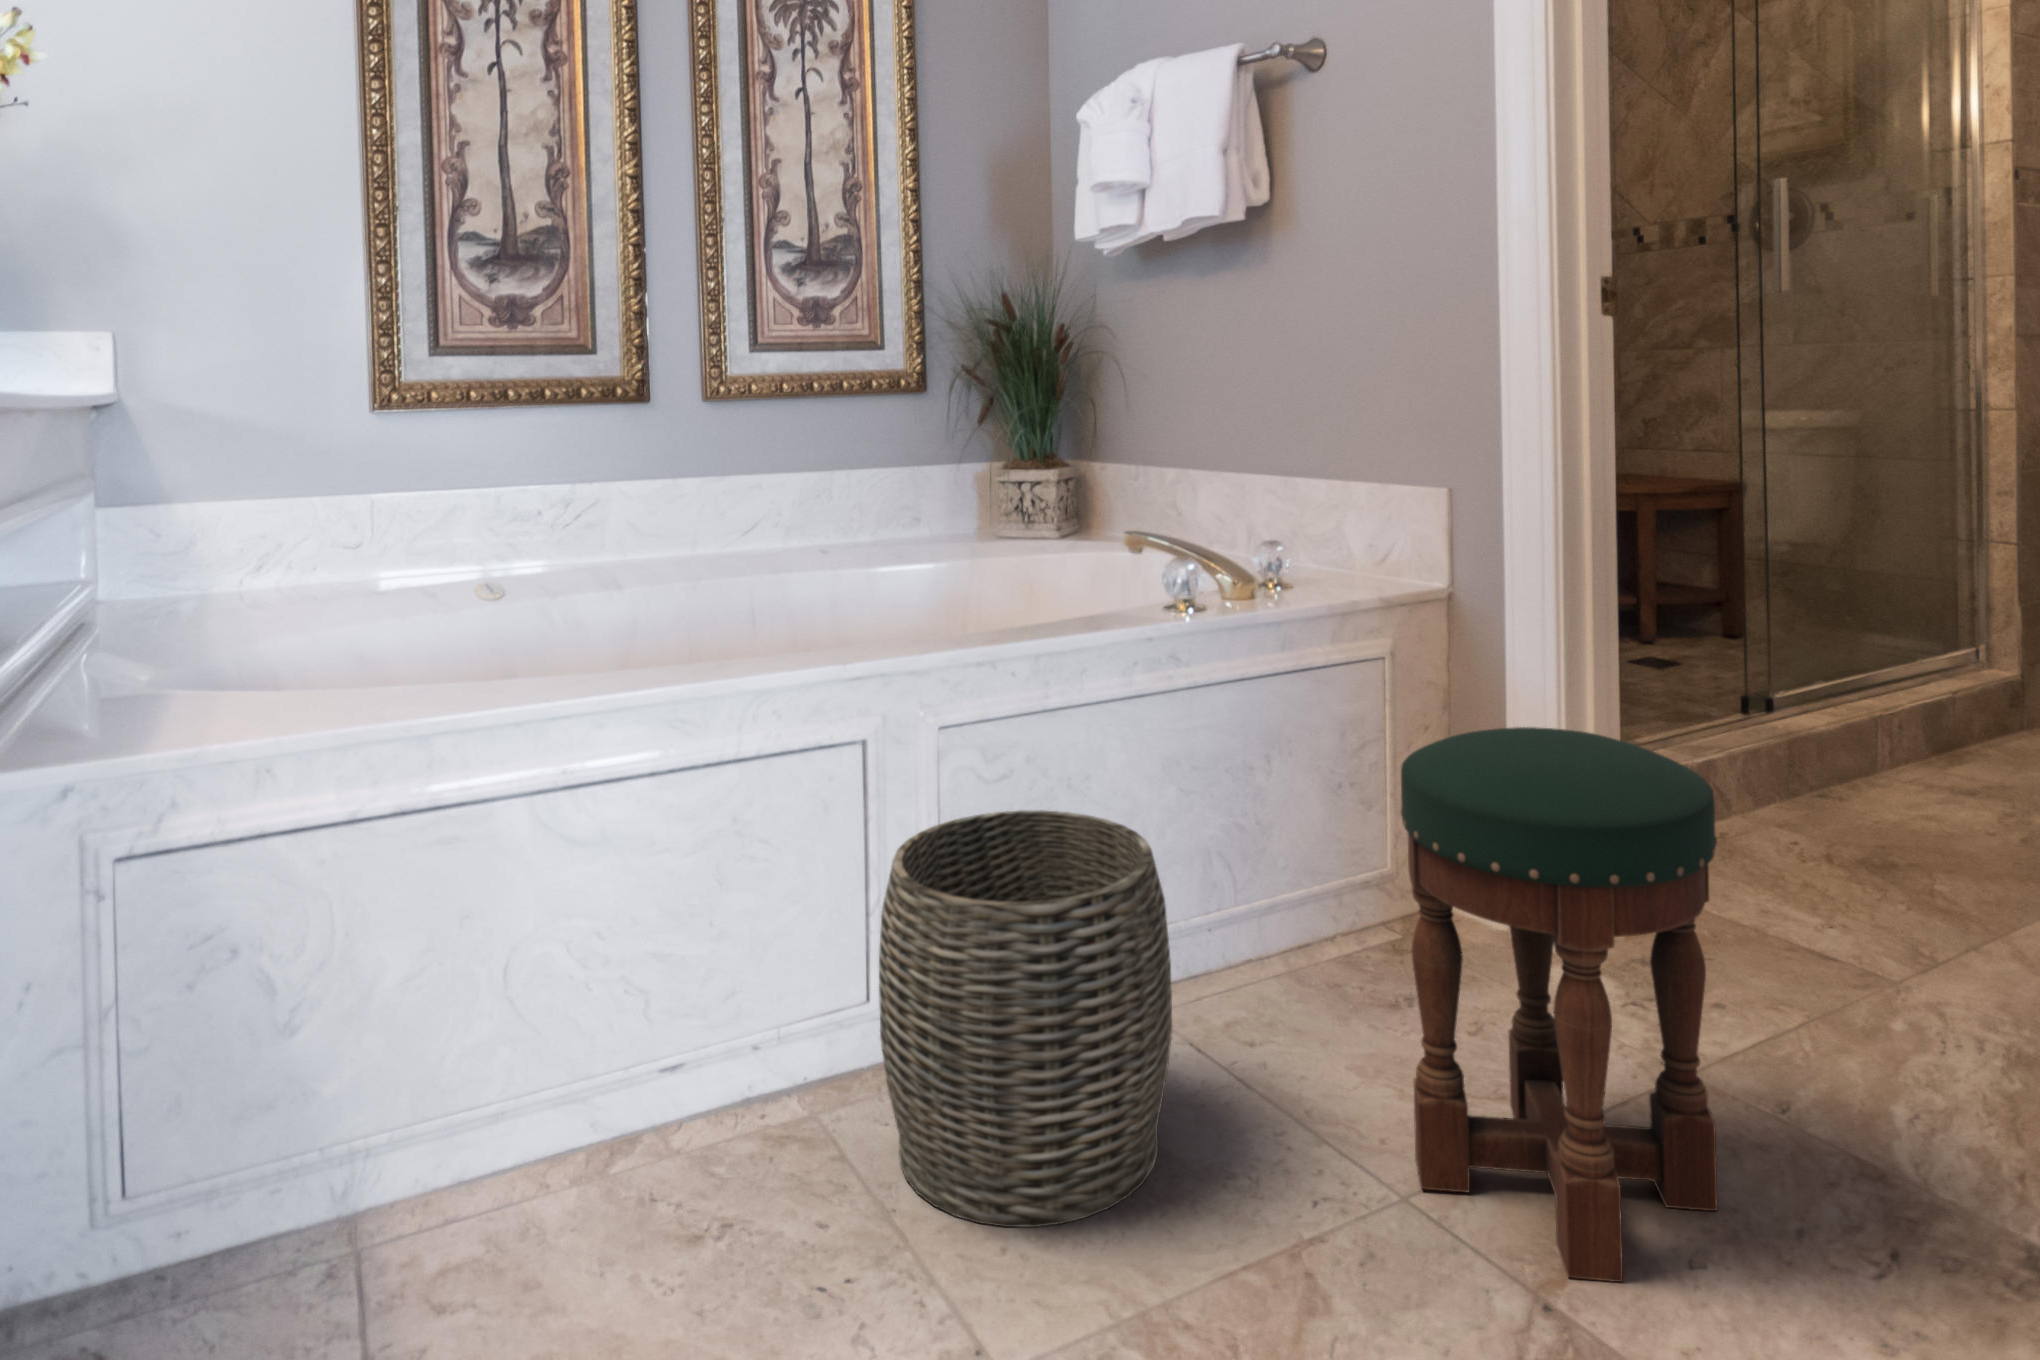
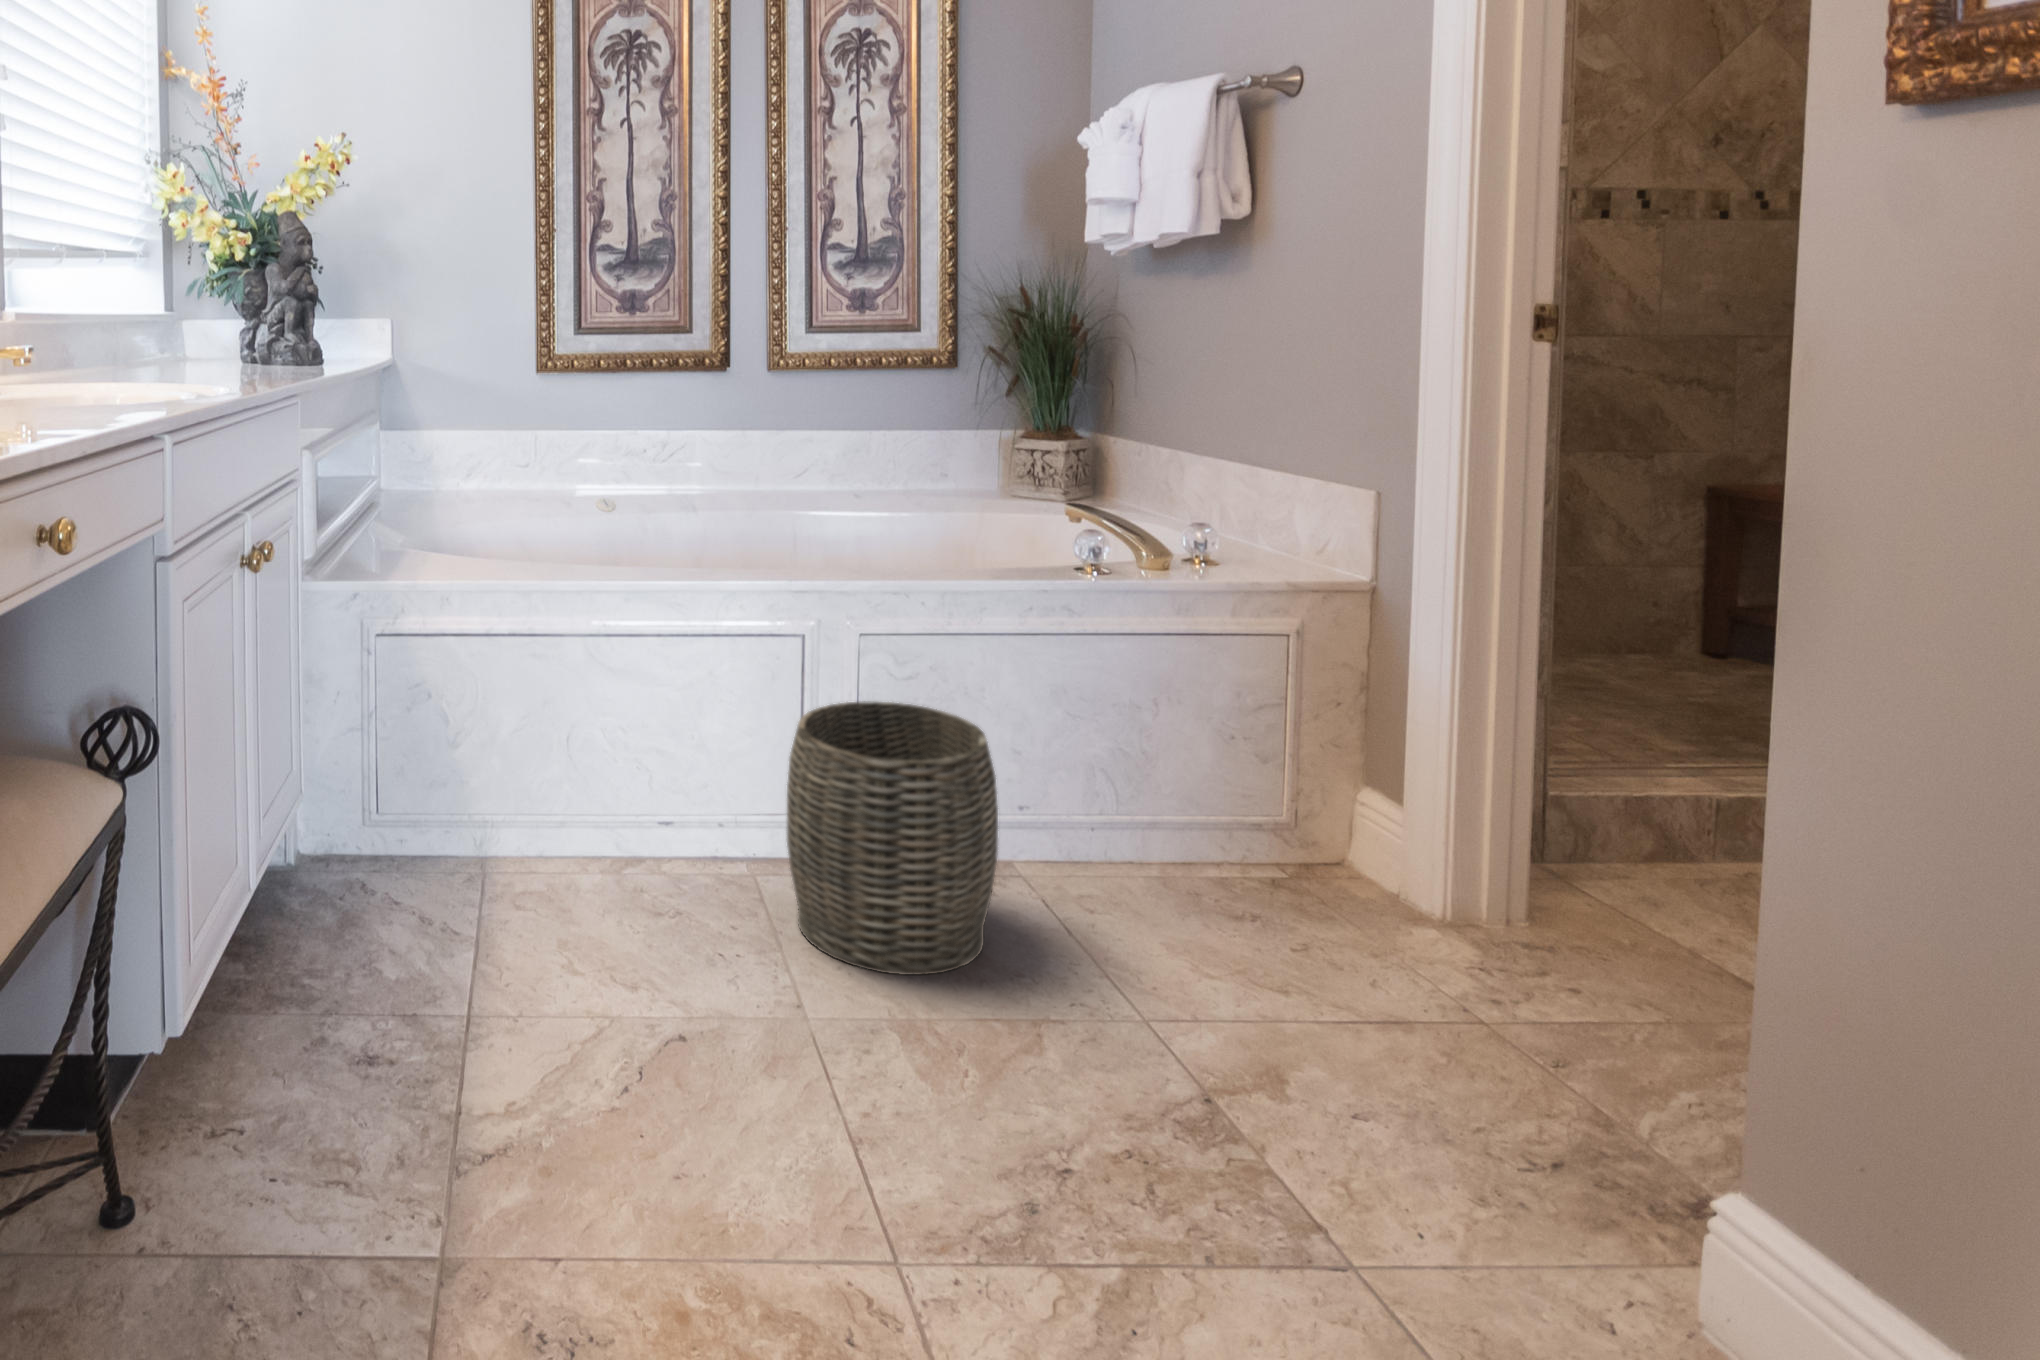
stool: present [1401,727,1718,1282] -> none [1164,703,1437,1123]

